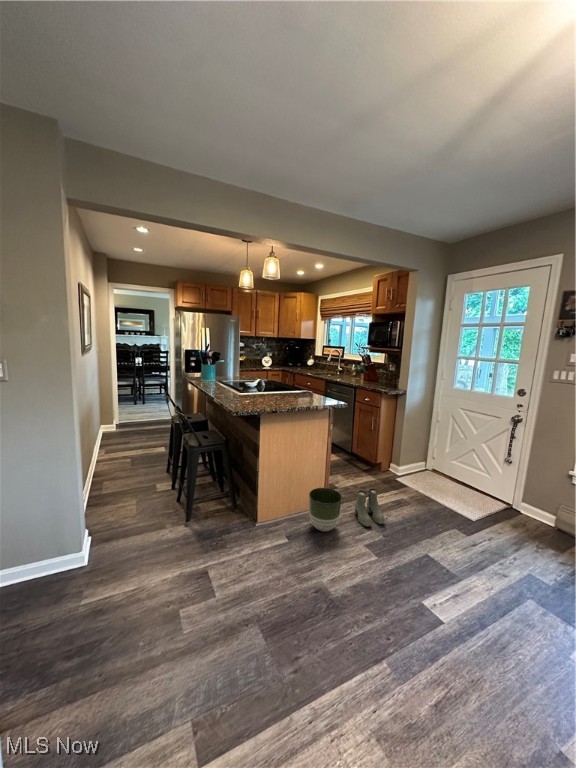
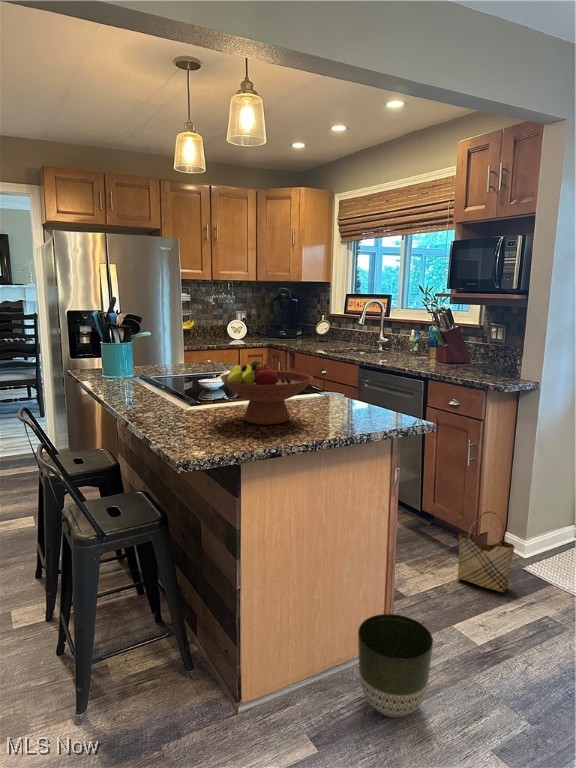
fruit bowl: none [254,374,294,401] -> present [221,361,313,425]
woven basket: none [364,450,390,488] -> present [457,511,515,592]
boots: present [355,489,384,527] -> none [453,606,524,697]

